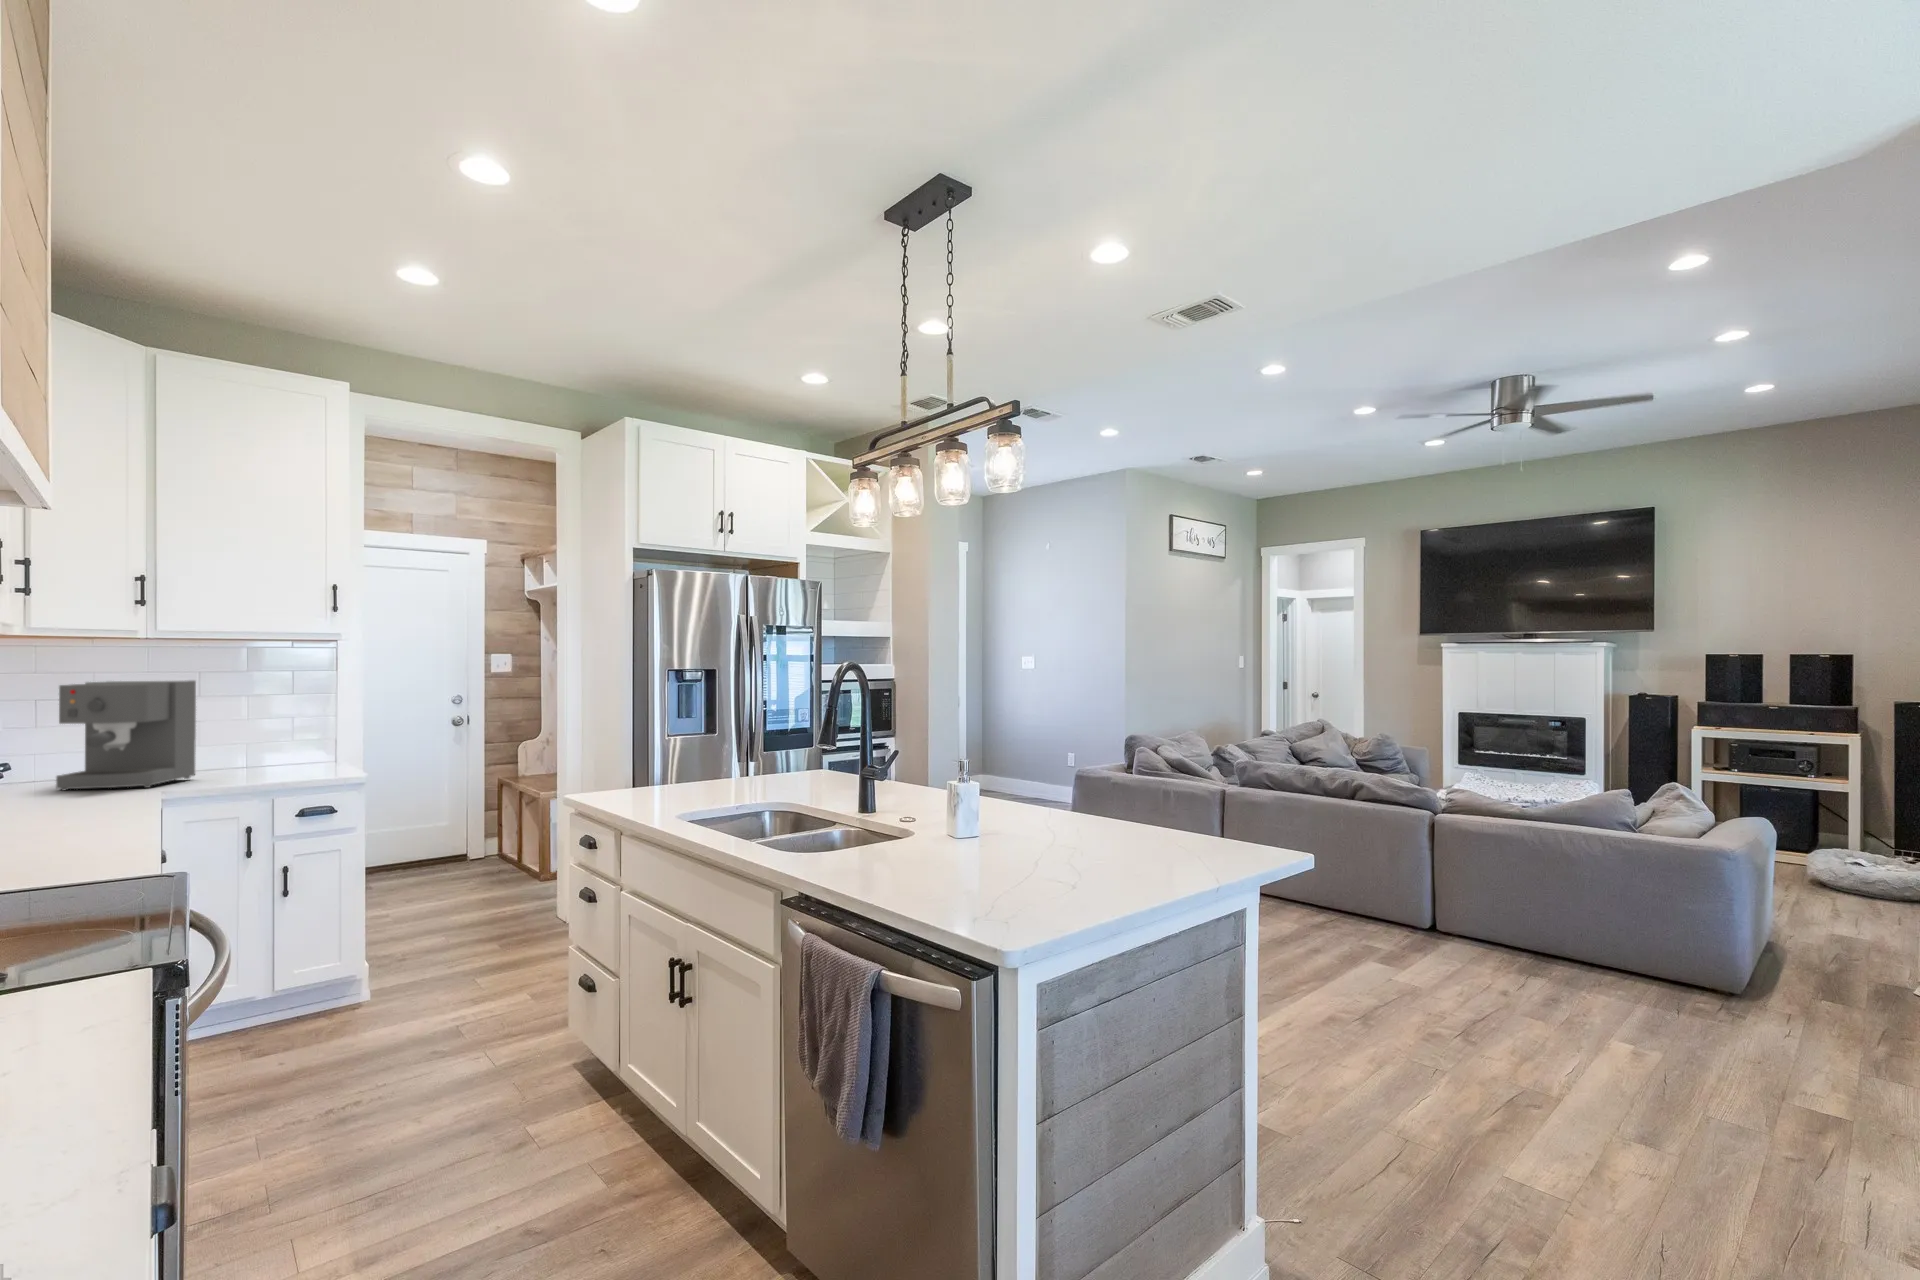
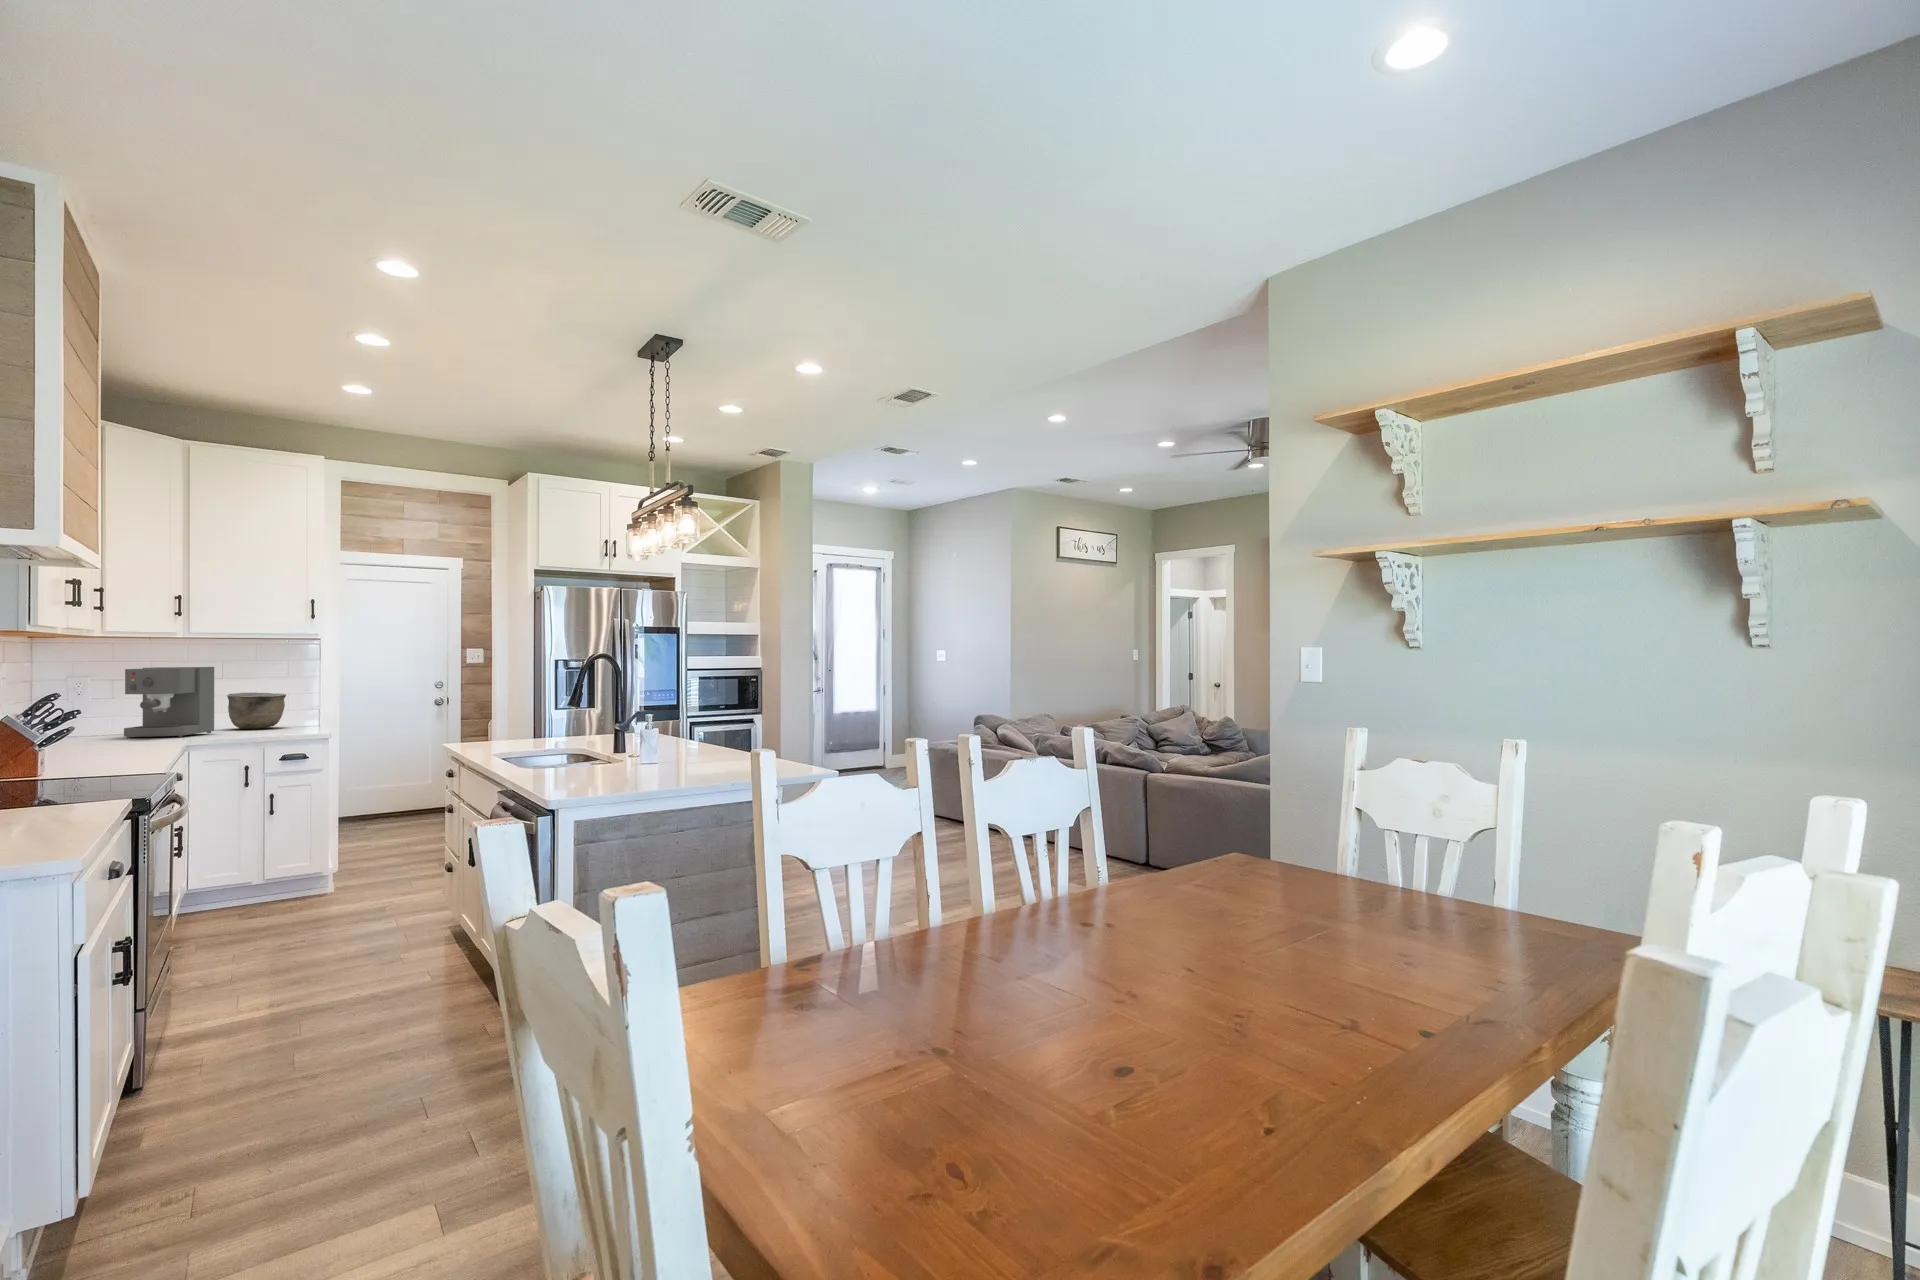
bowl: none [208,716,294,769] -> present [227,692,286,729]

